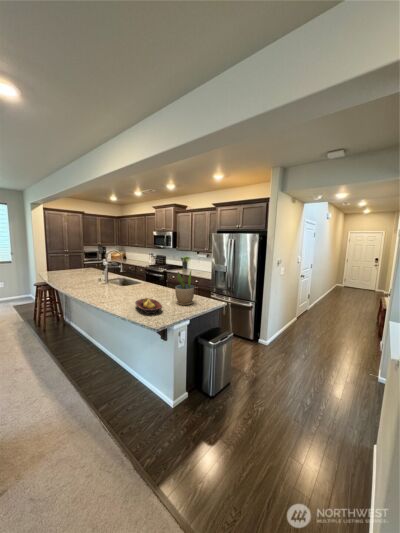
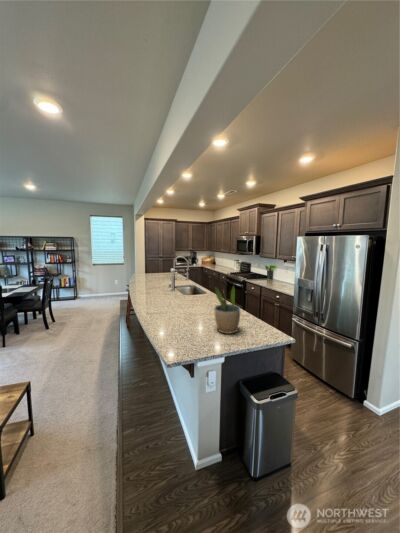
fruit bowl: present [135,298,162,314] -> none [160,316,190,339]

